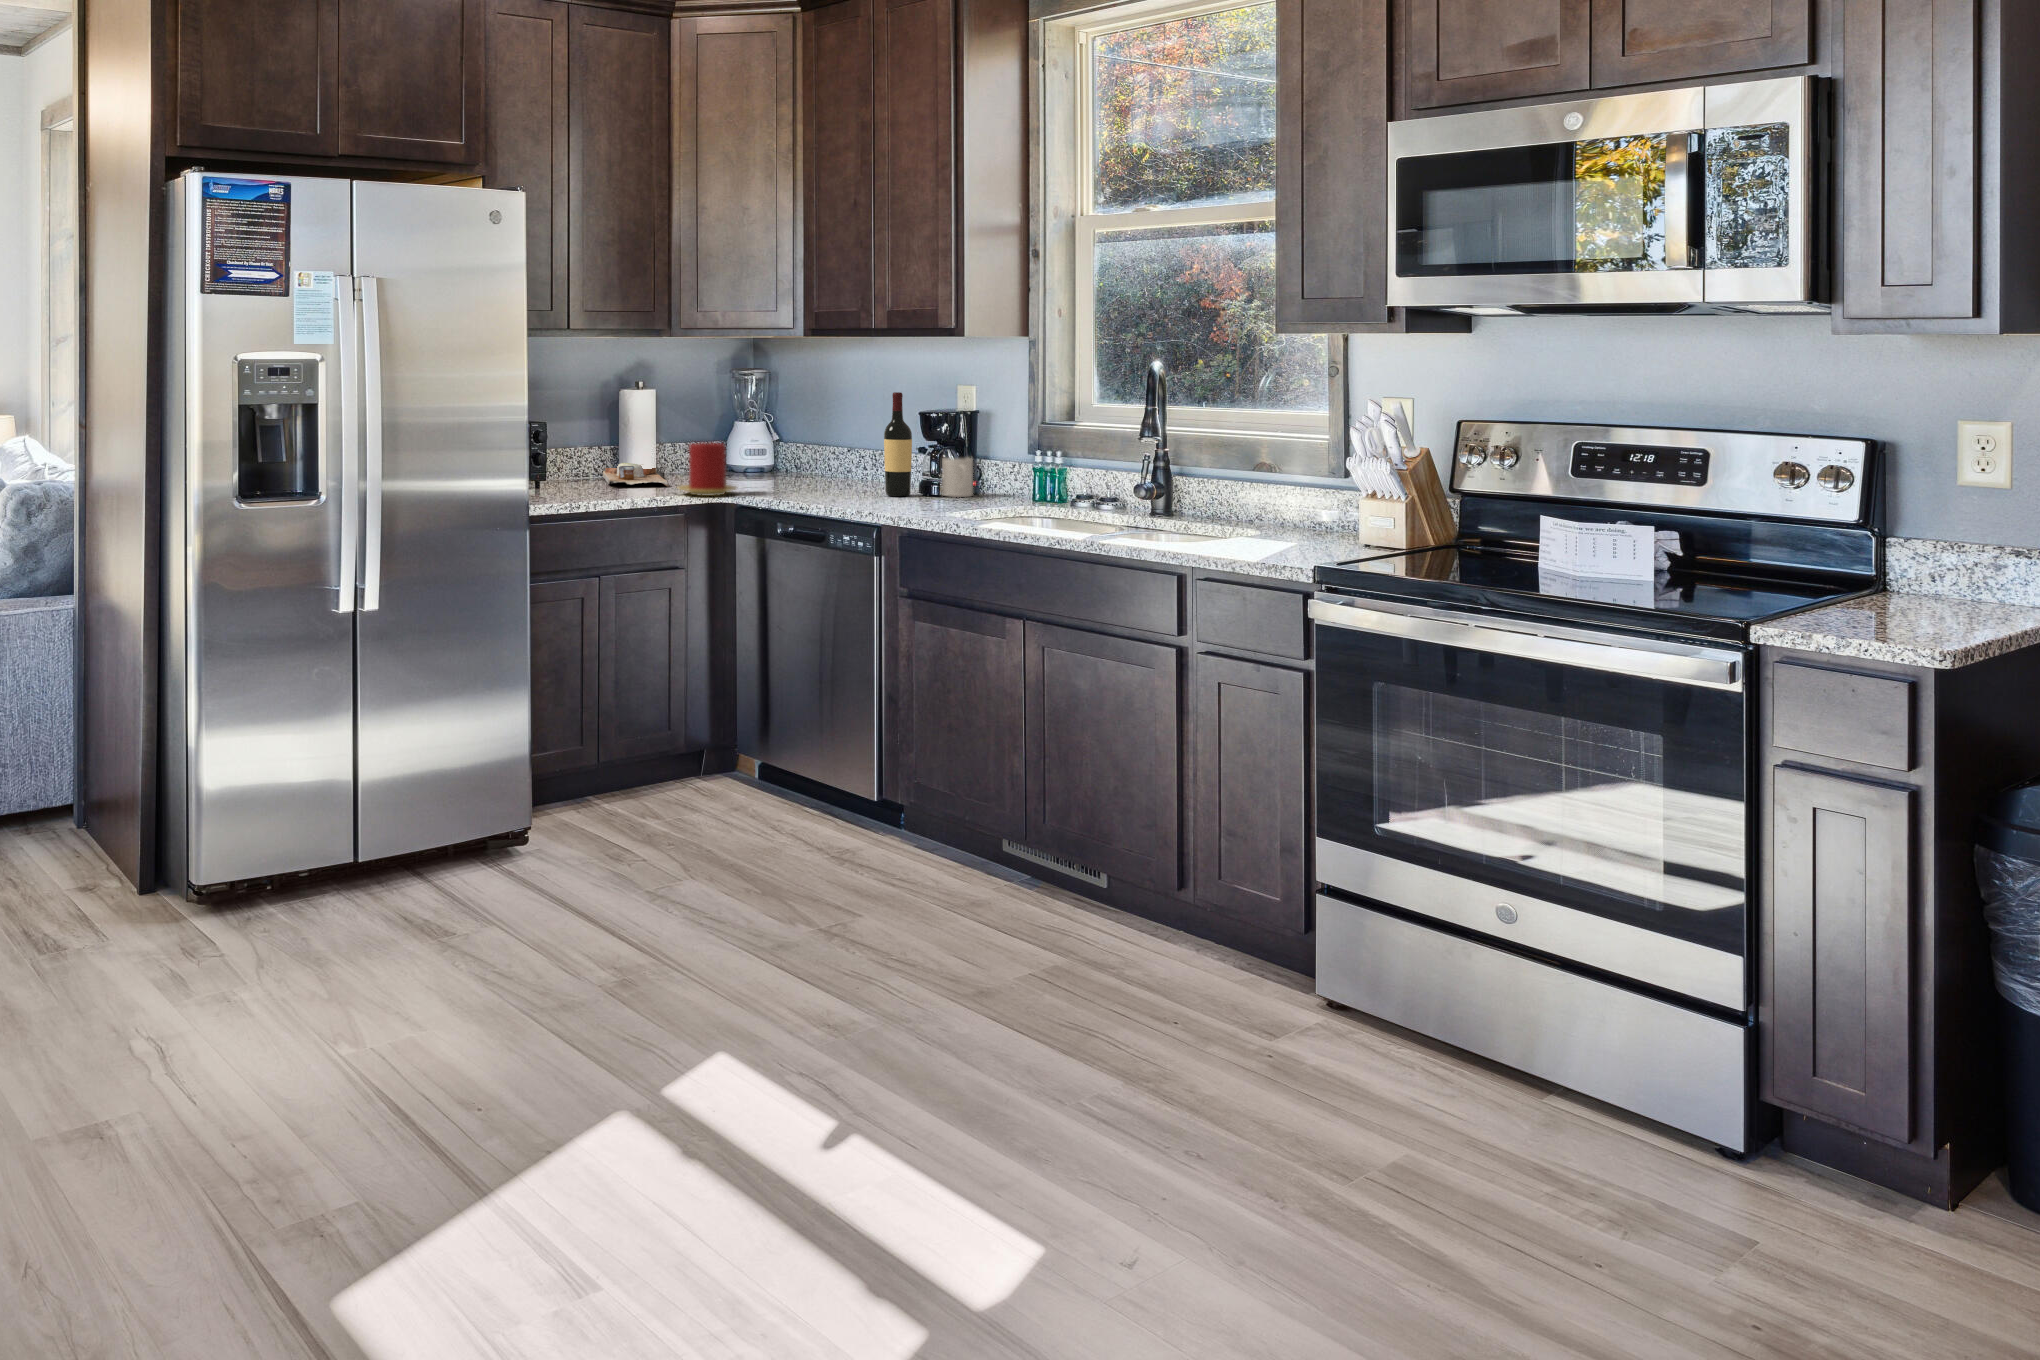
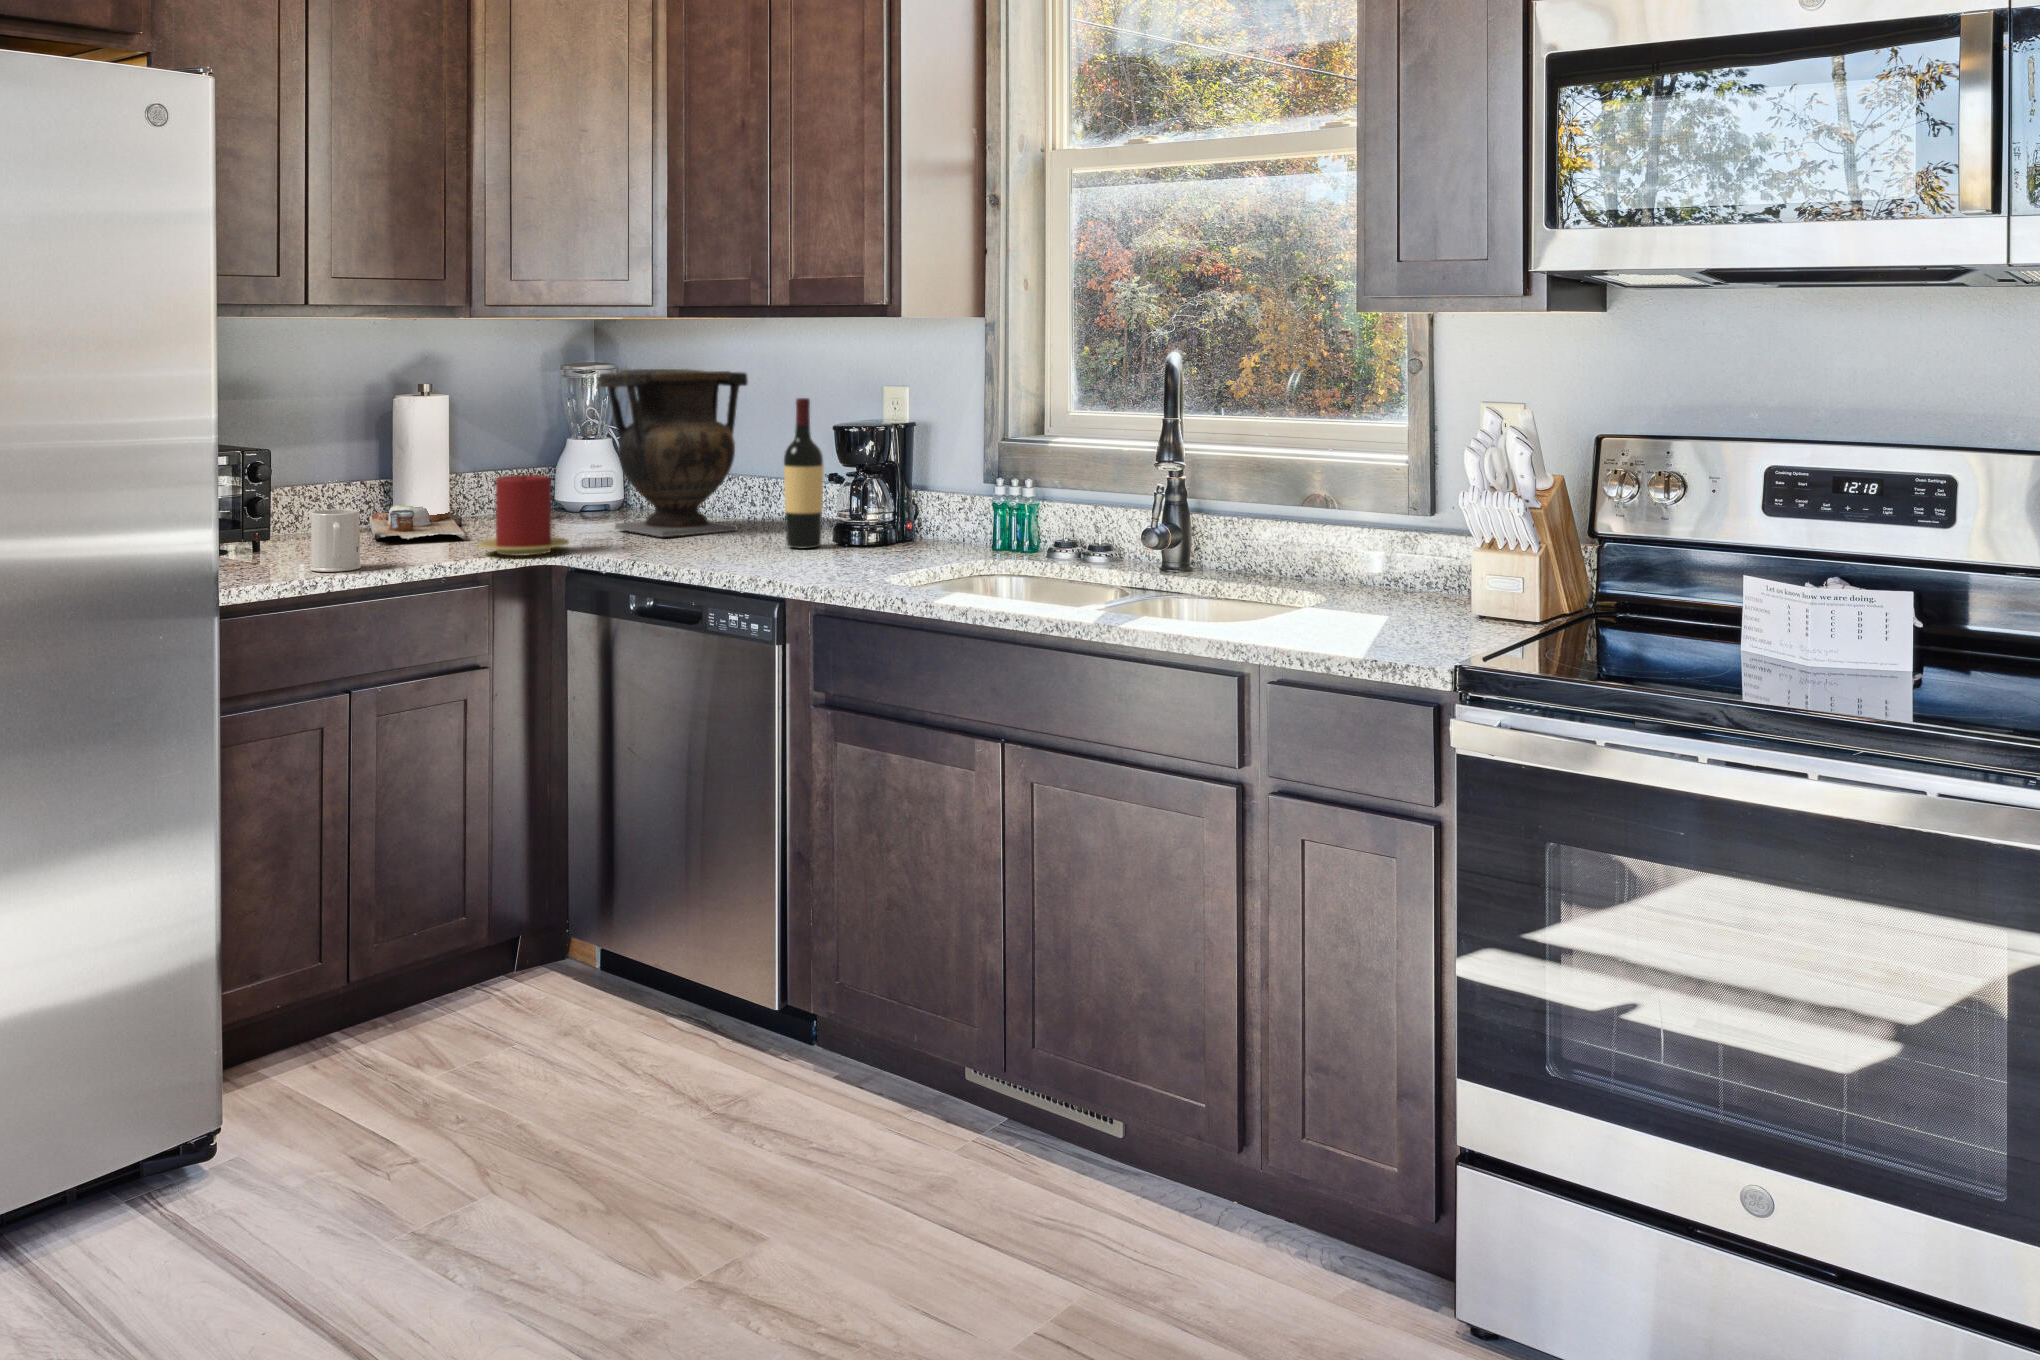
vase: none [758,372,861,488] -> present [599,369,748,537]
mug: present [942,458,973,497] -> present [310,509,361,572]

